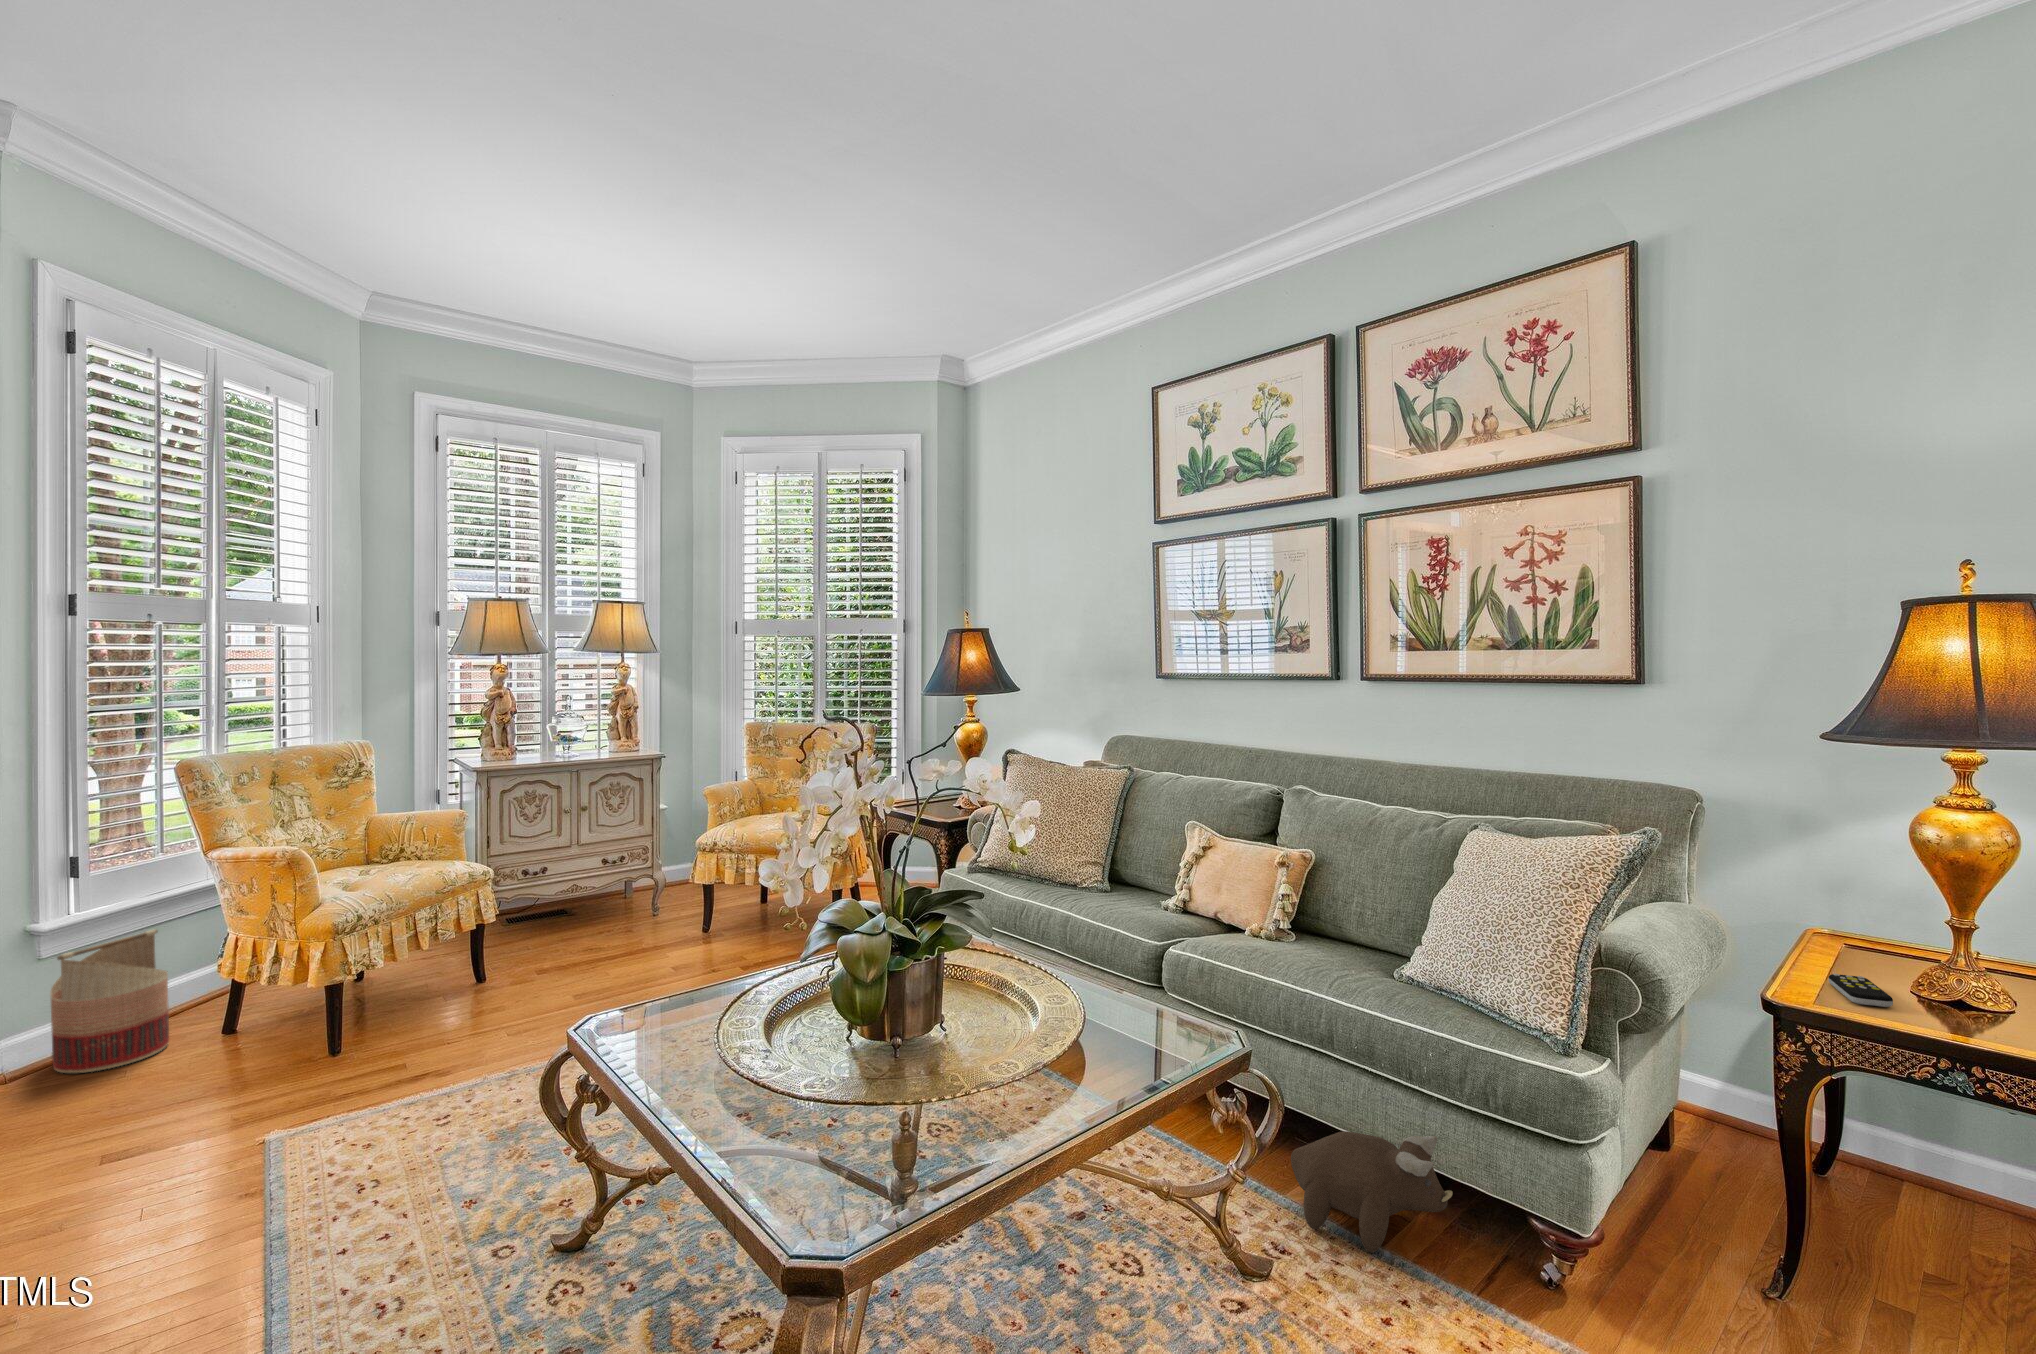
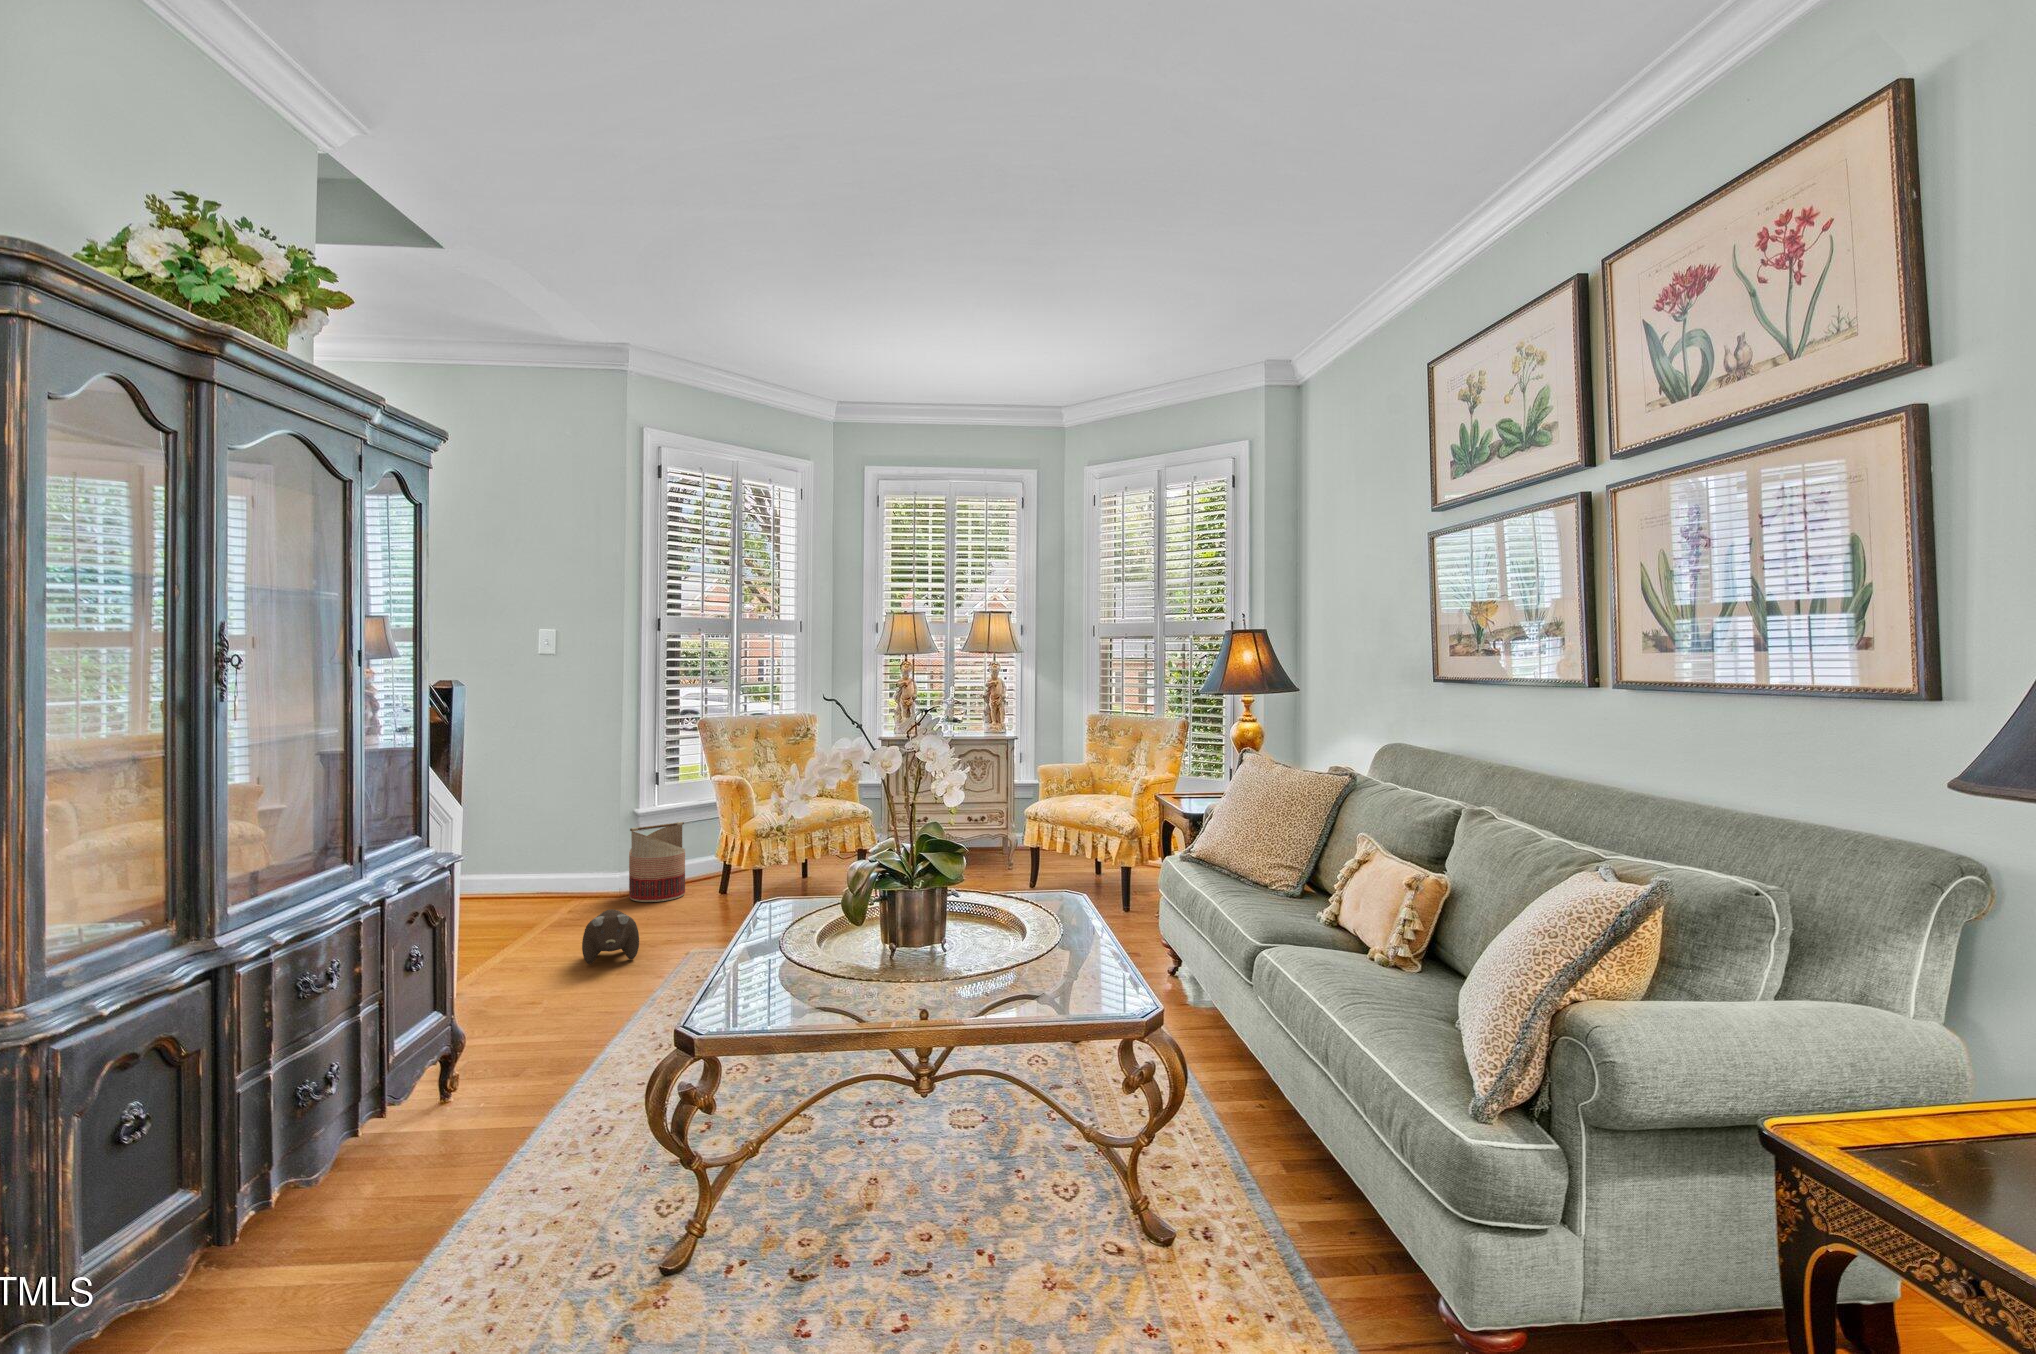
remote control: present [1829,974,1893,1007] -> none [1874,1120,1968,1173]
plush toy: present [1291,1131,1452,1253] -> present [582,909,639,964]

